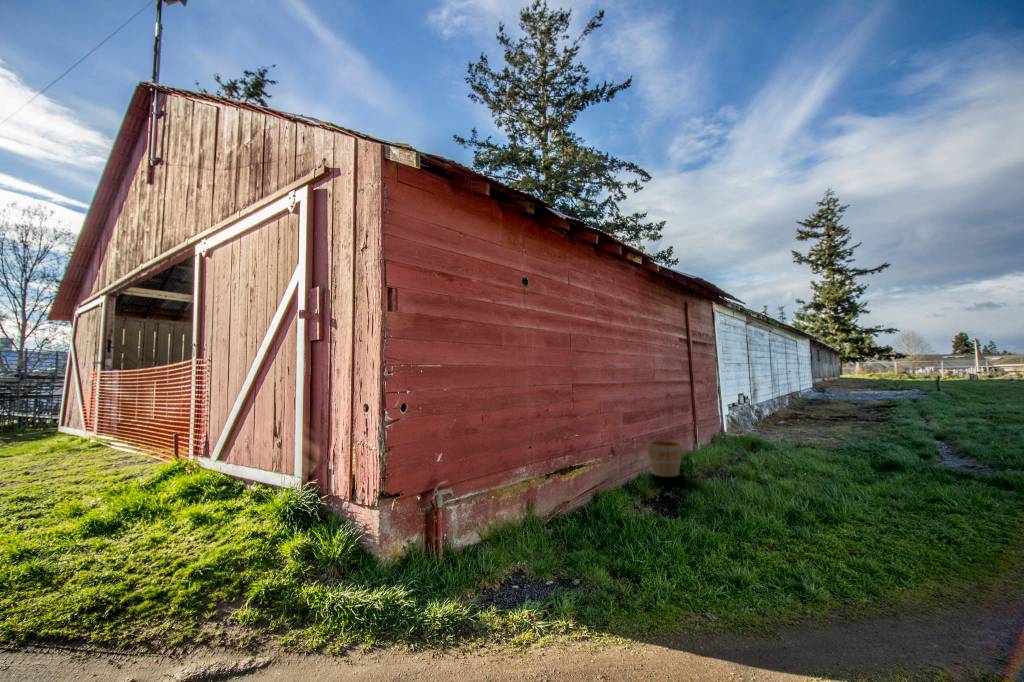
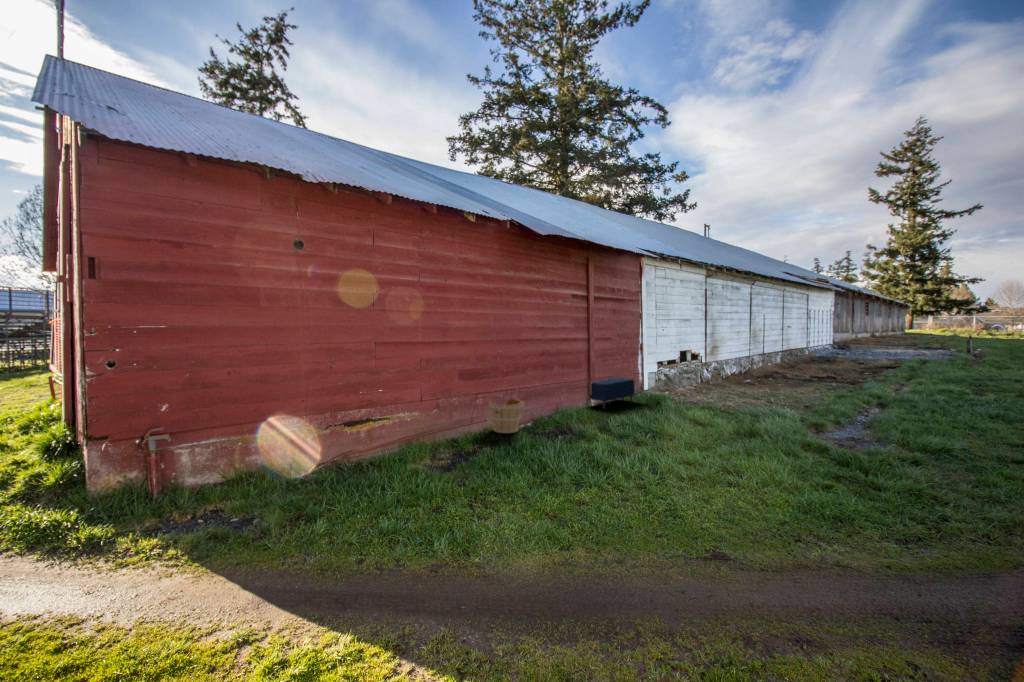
bench: none [694,419,733,450] -> present [587,377,635,409]

